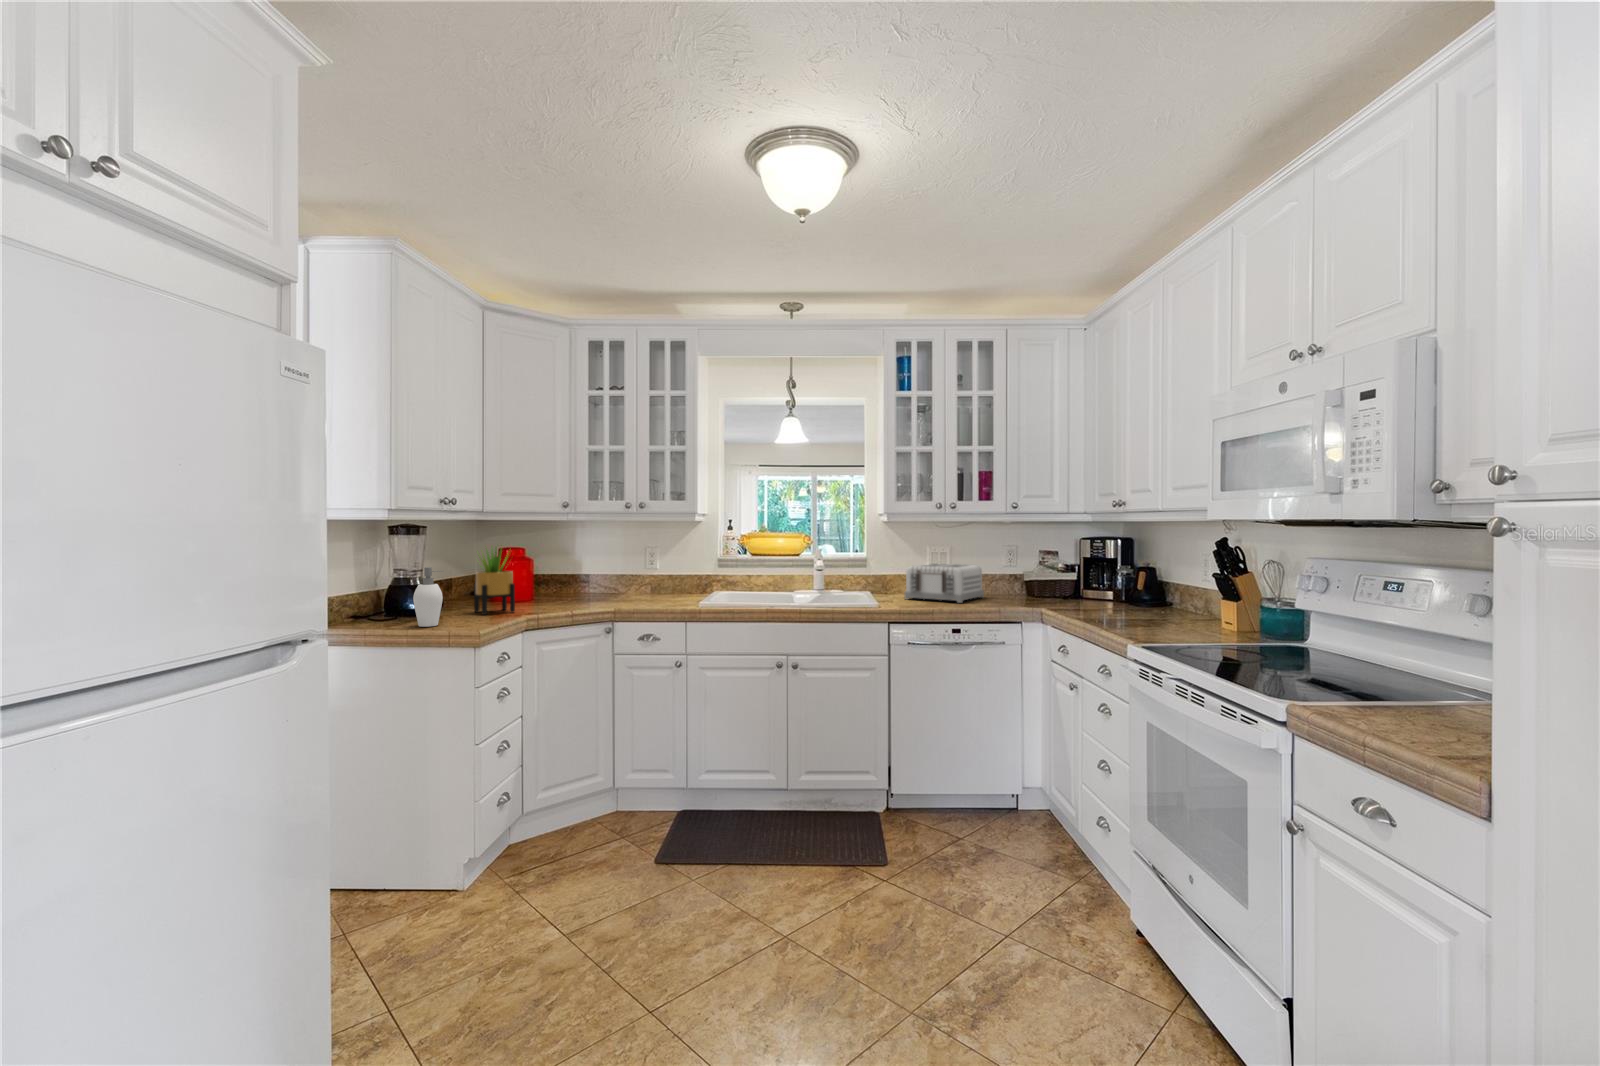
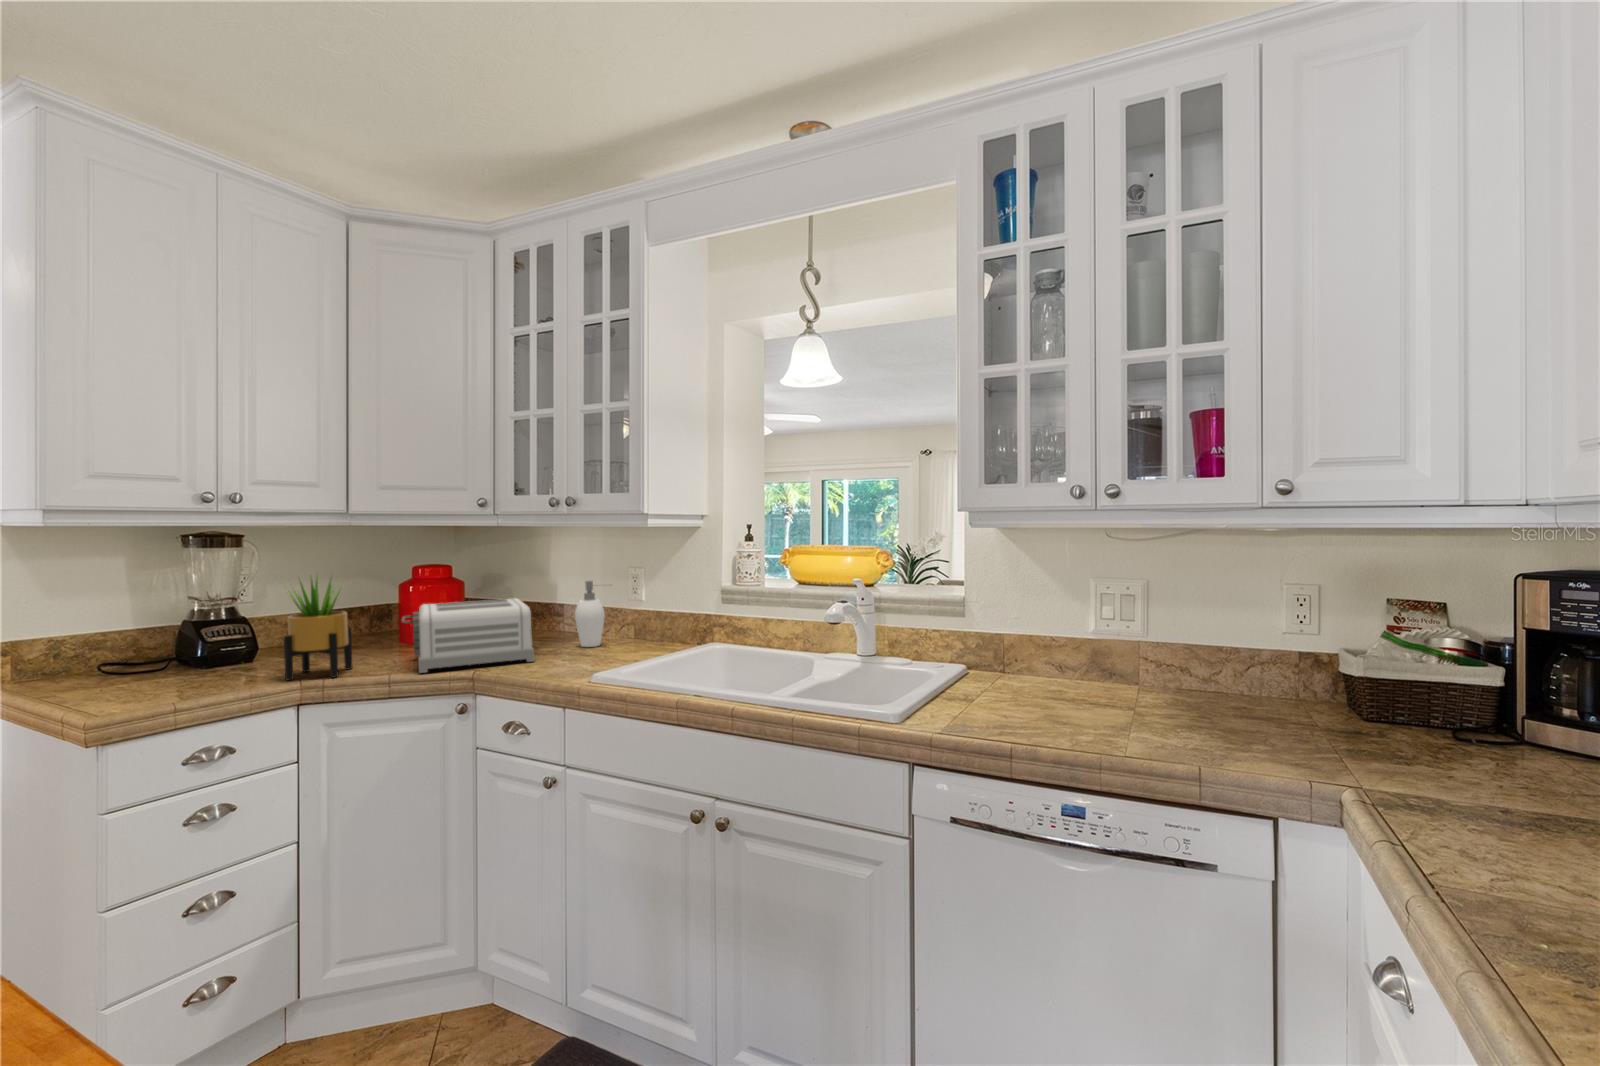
toaster: present [904,564,984,603] -> present [402,598,535,673]
soap dispenser: present [413,567,443,627] -> present [575,581,605,647]

